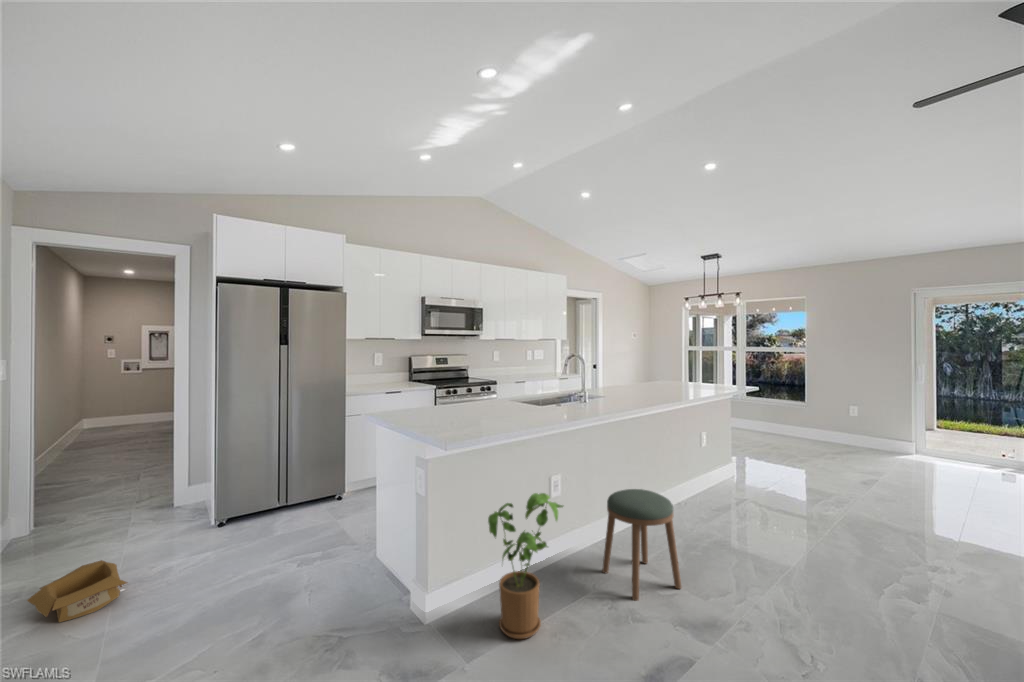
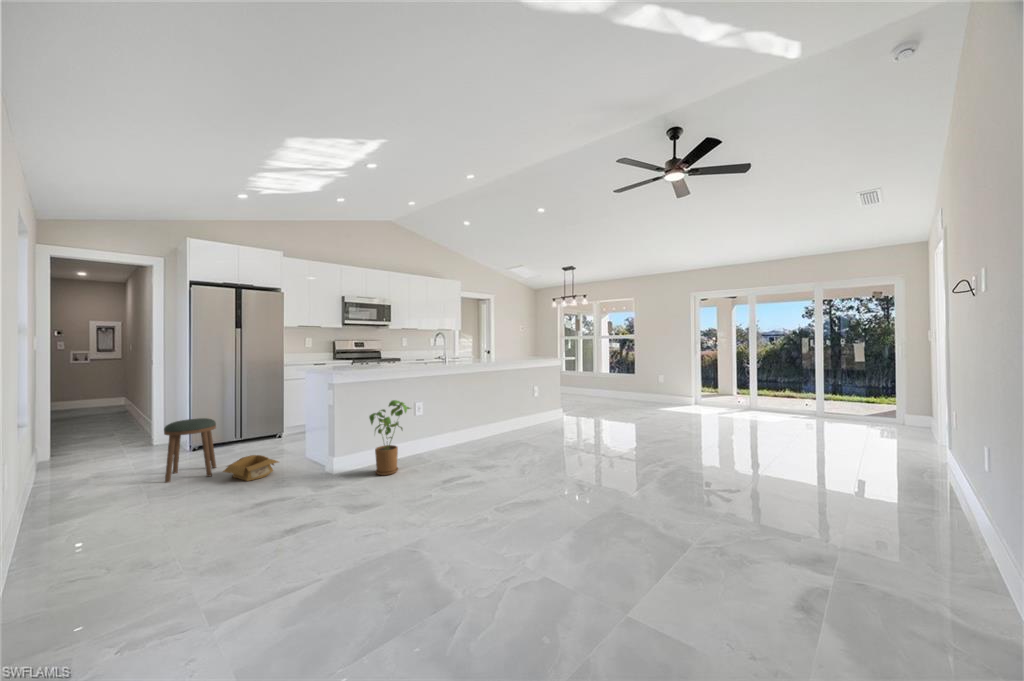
stool: present [602,489,681,601] -> present [164,418,216,483]
cardboard box: present [27,560,127,622] -> present [223,455,278,481]

